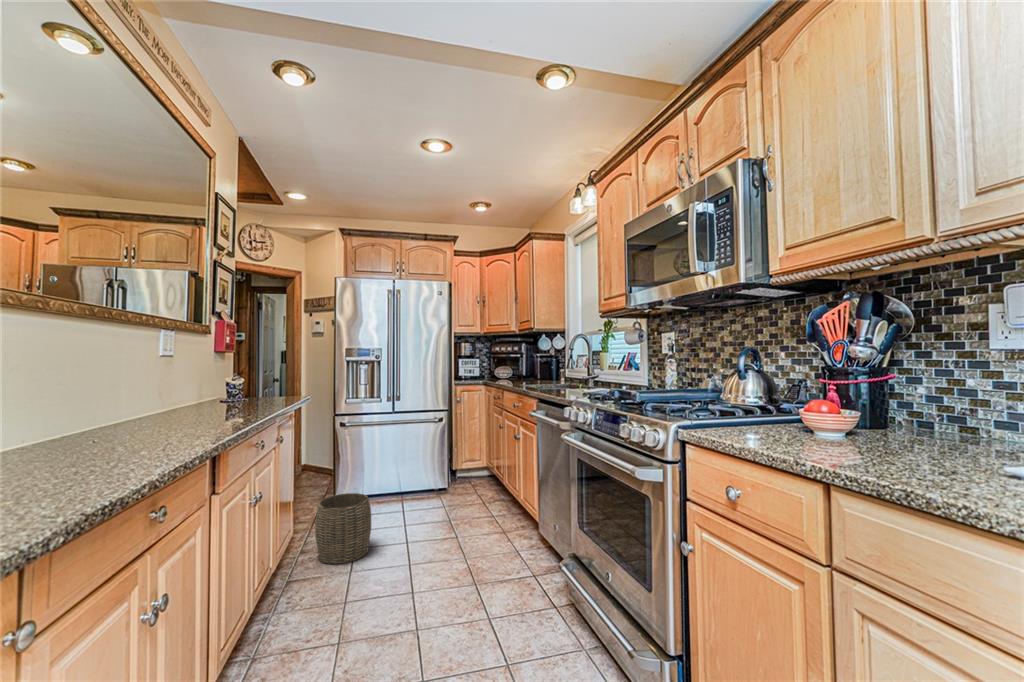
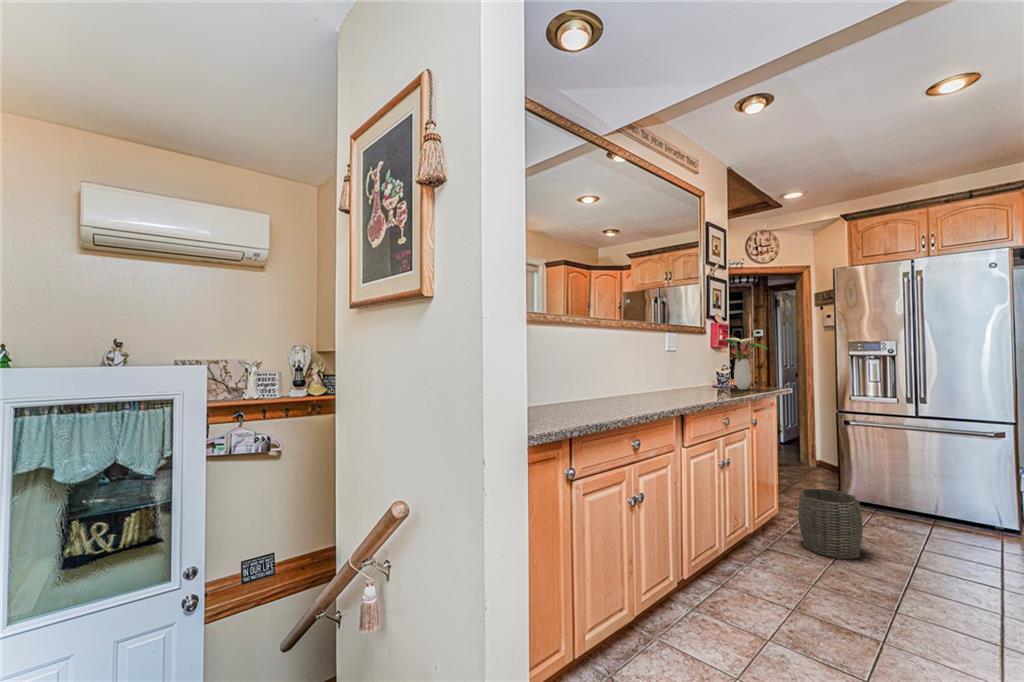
flower arrangement: none [228,340,292,402] -> present [716,338,767,390]

